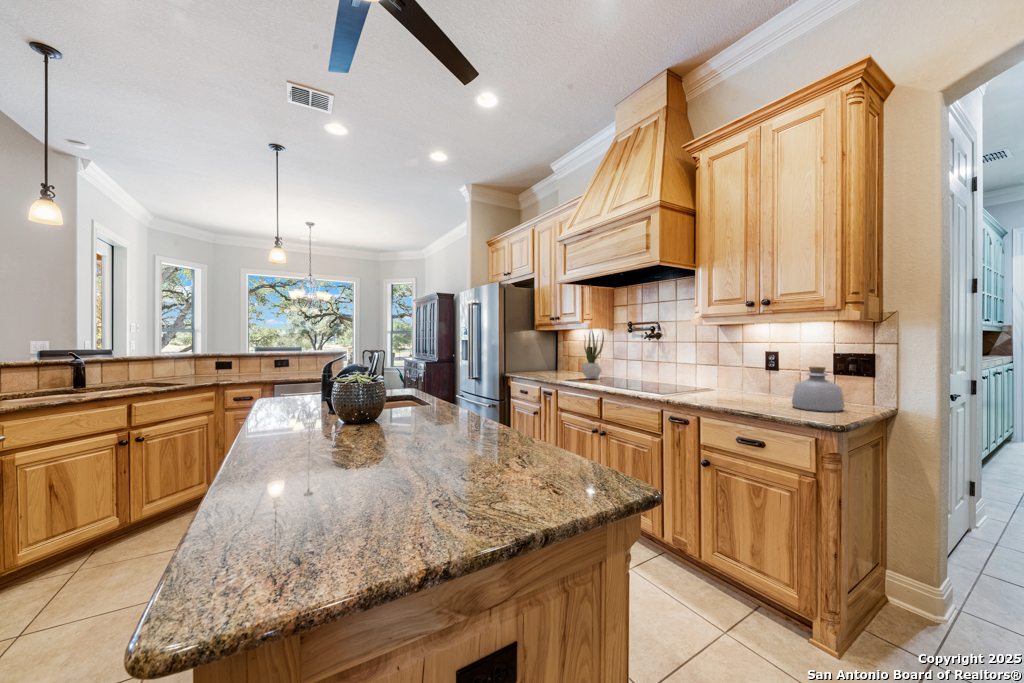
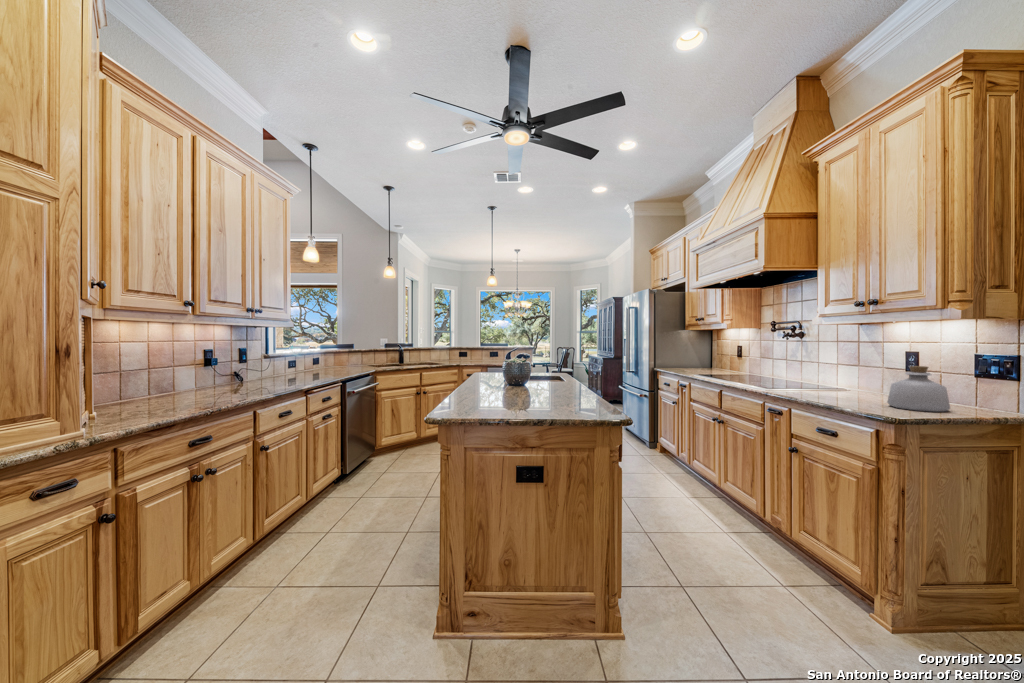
potted plant: present [582,332,604,379] -> none [723,328,745,375]

